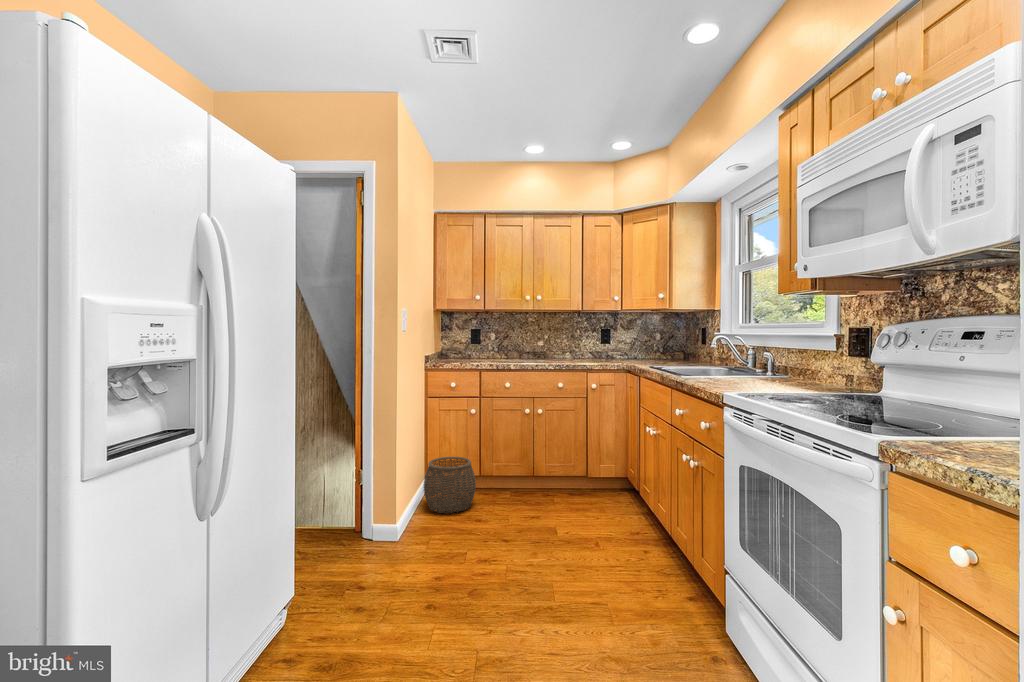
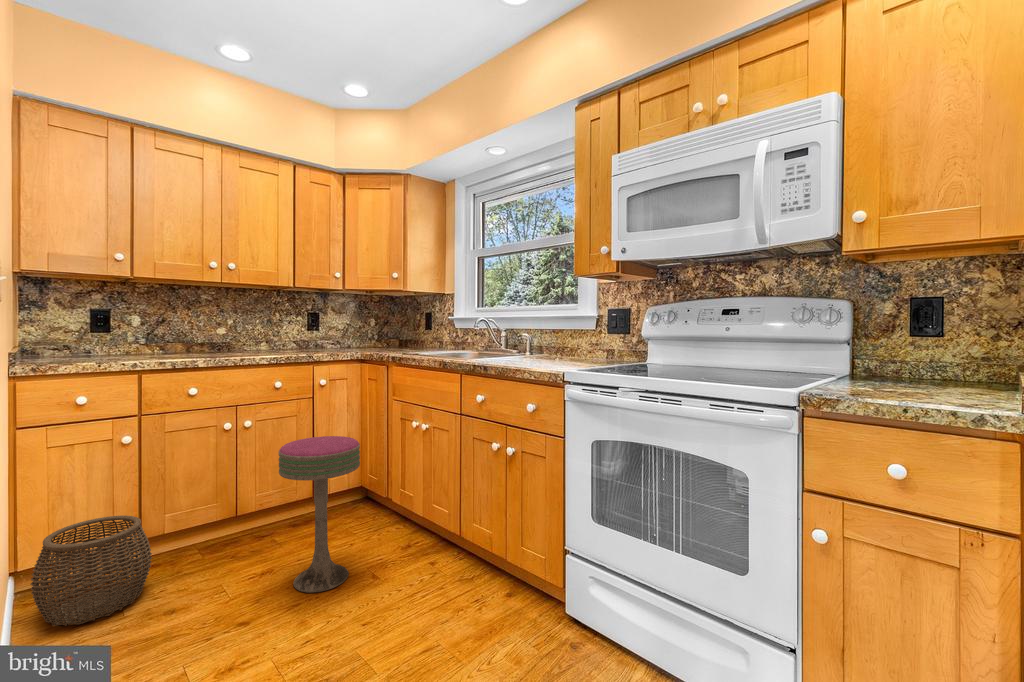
bar stool: none [534,427,590,542] -> present [279,436,360,593]

